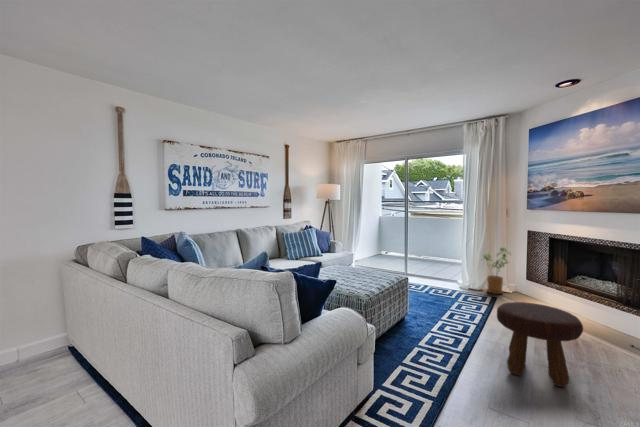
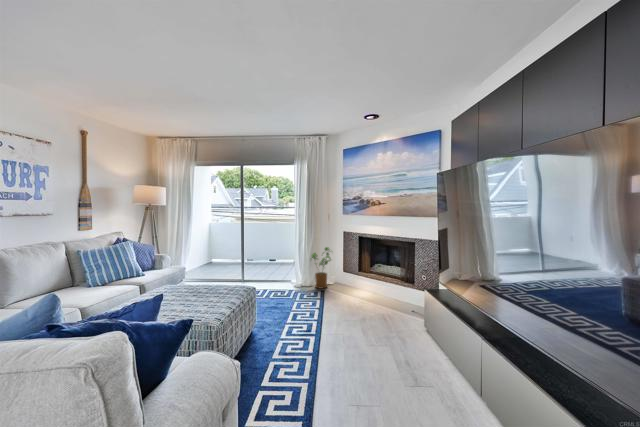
footstool: present [497,302,583,387] -> none [340,297,398,362]

